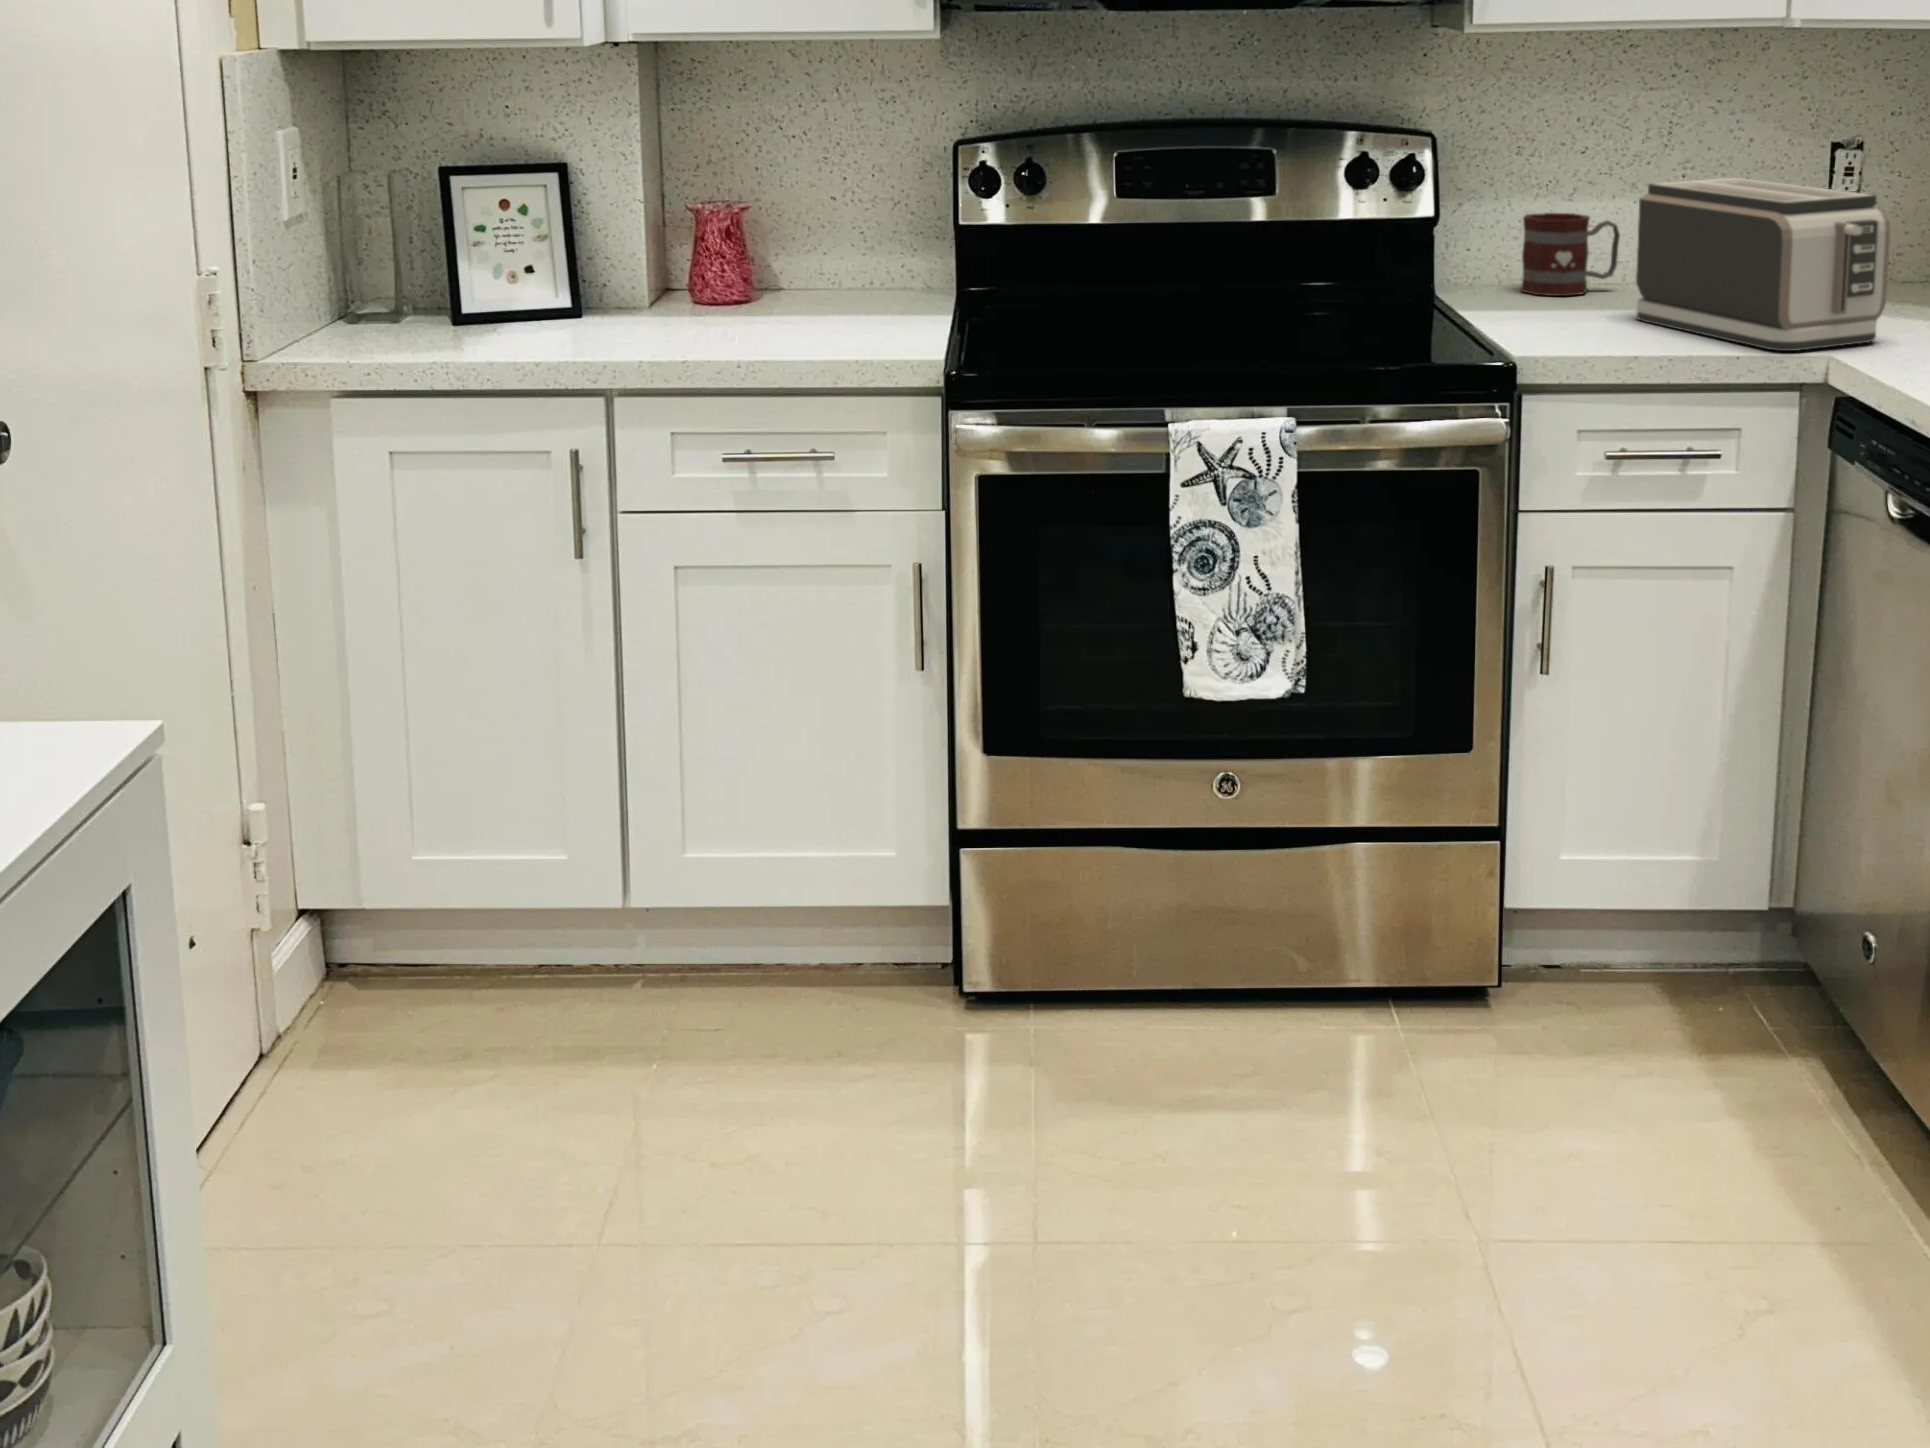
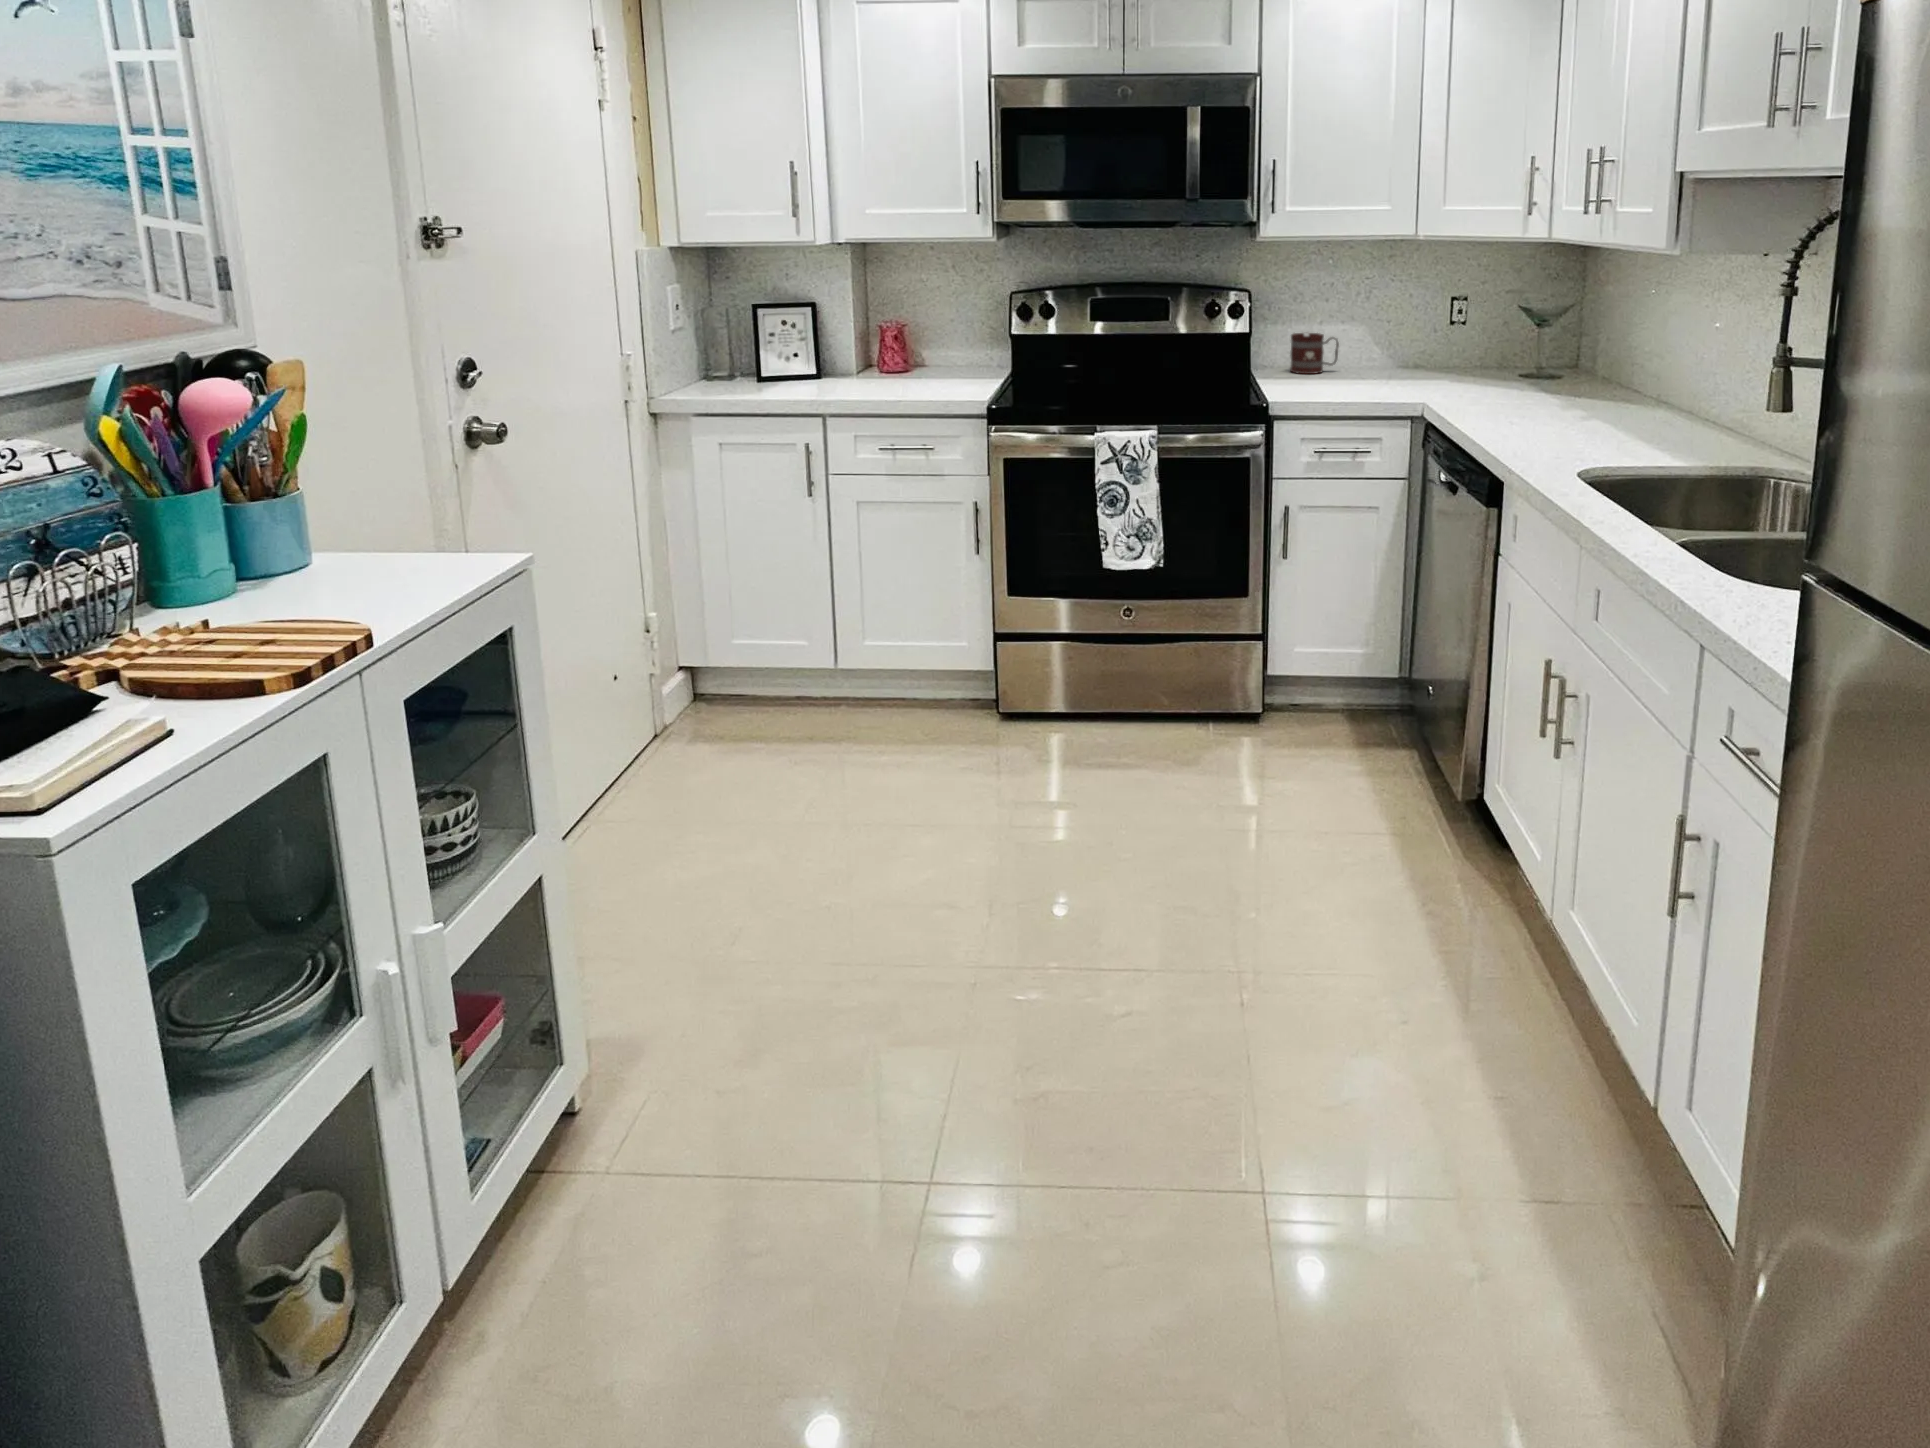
toaster: present [1636,177,1890,351] -> none [1339,315,1457,400]

